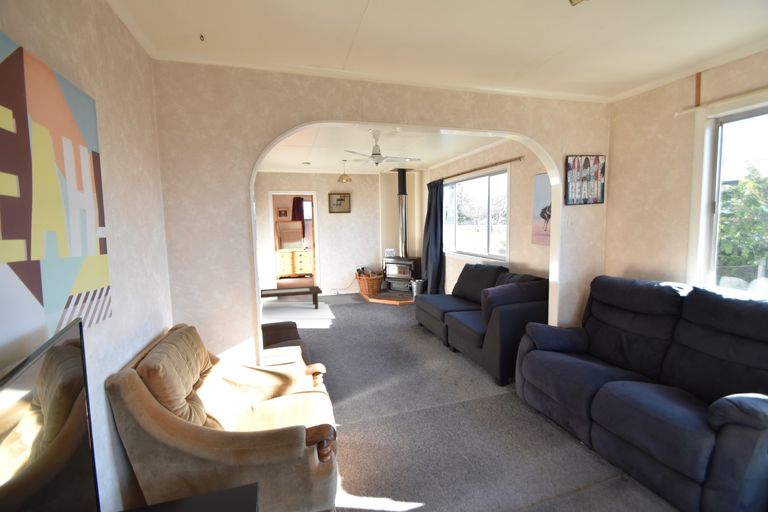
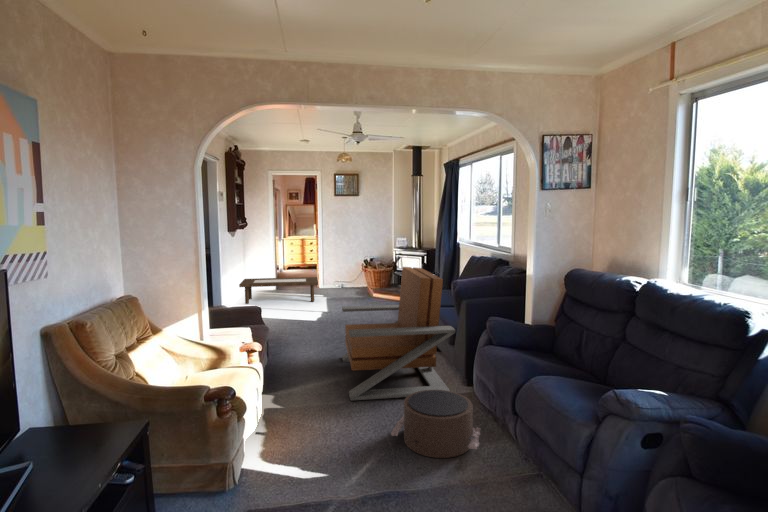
lounge chair: none [370,277,494,411] -> present [342,267,455,401]
pouf: none [466,398,559,471] -> present [391,390,480,458]

